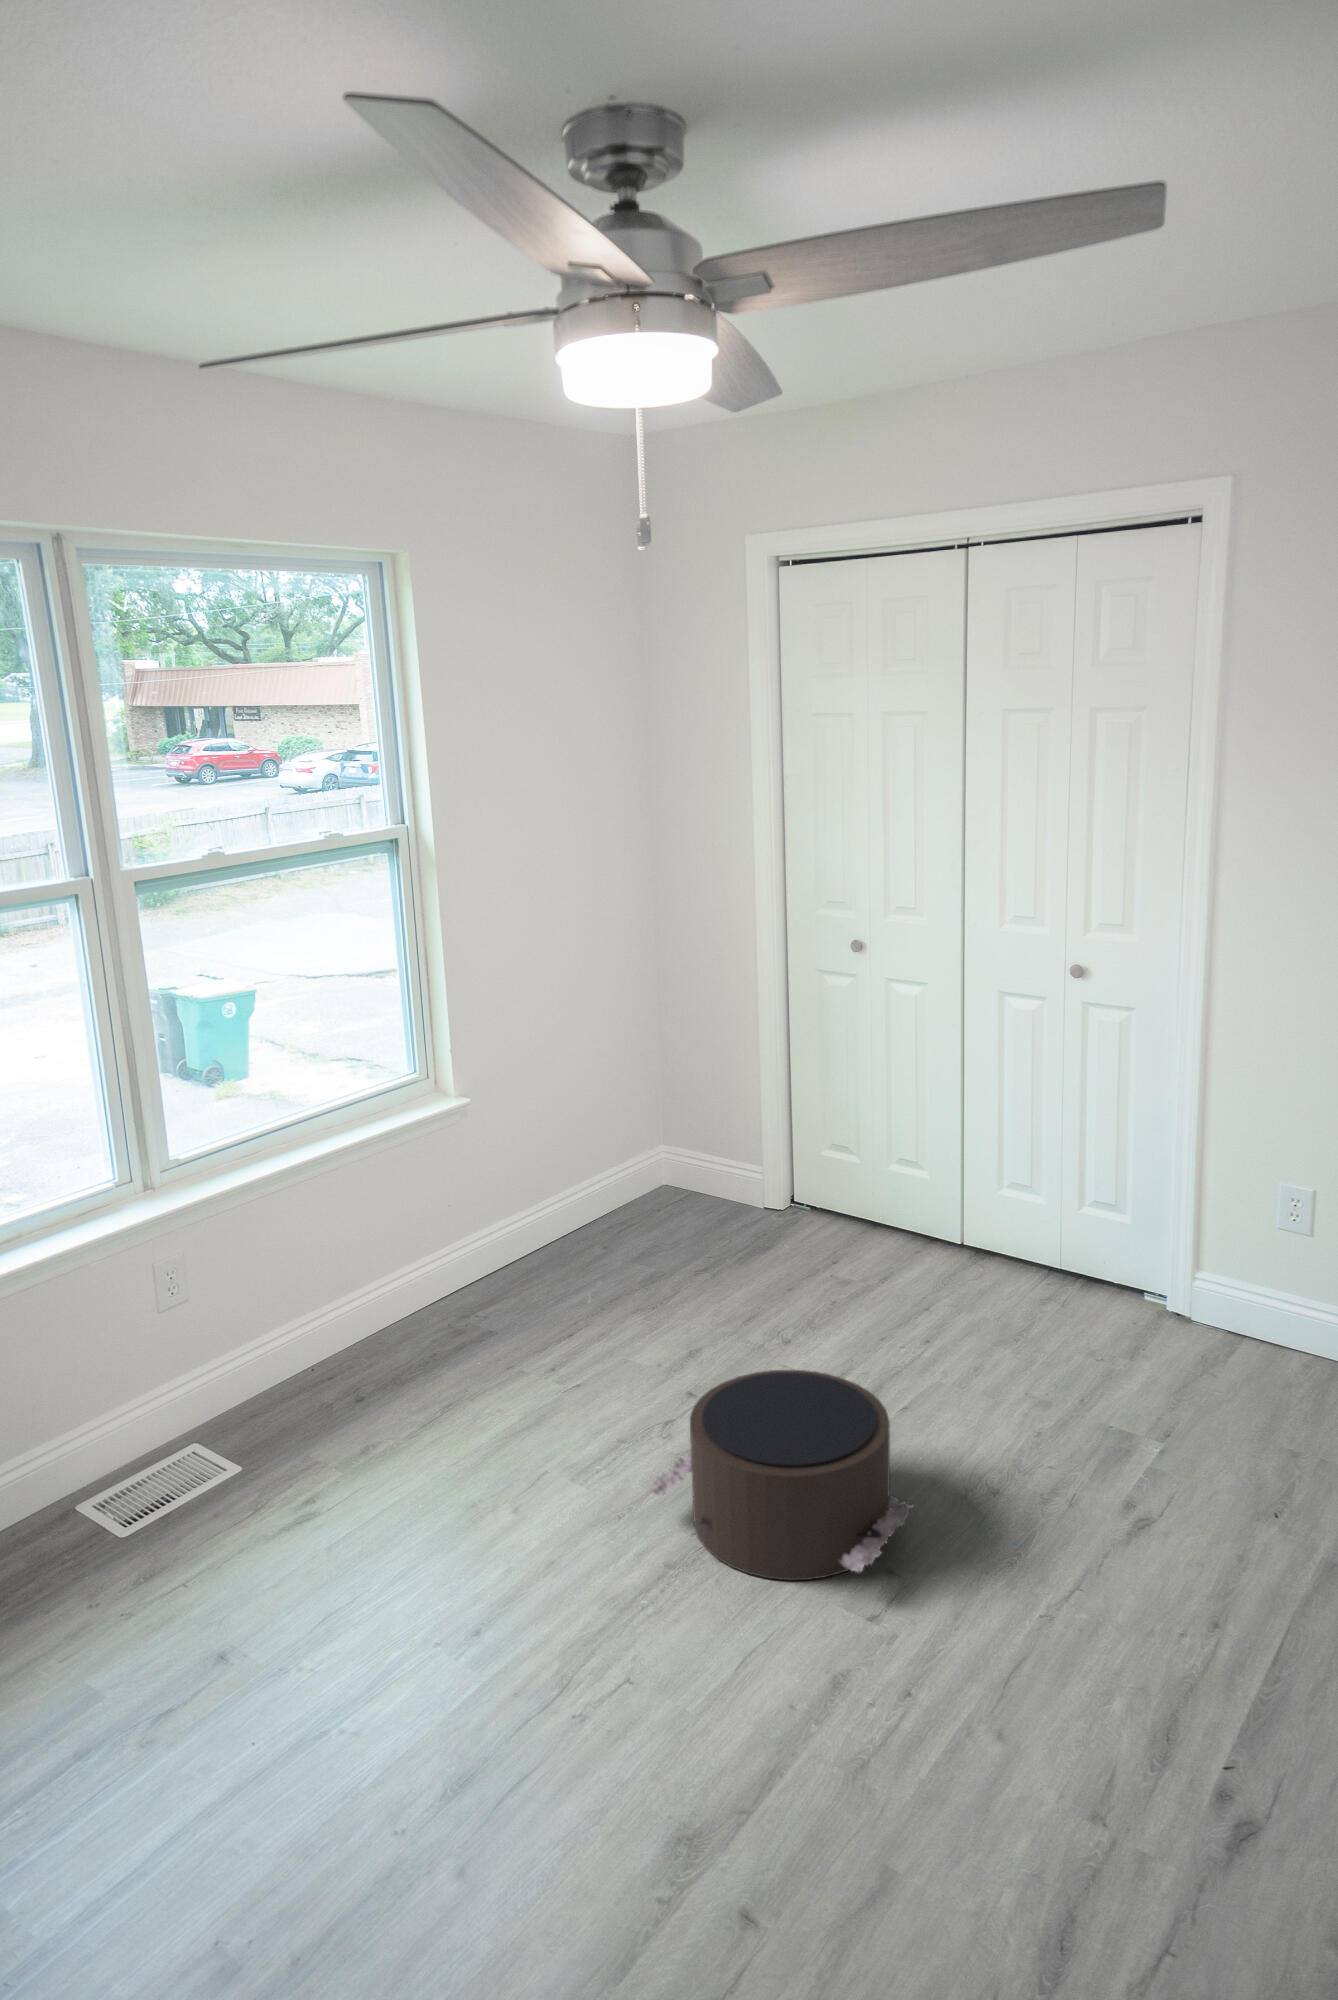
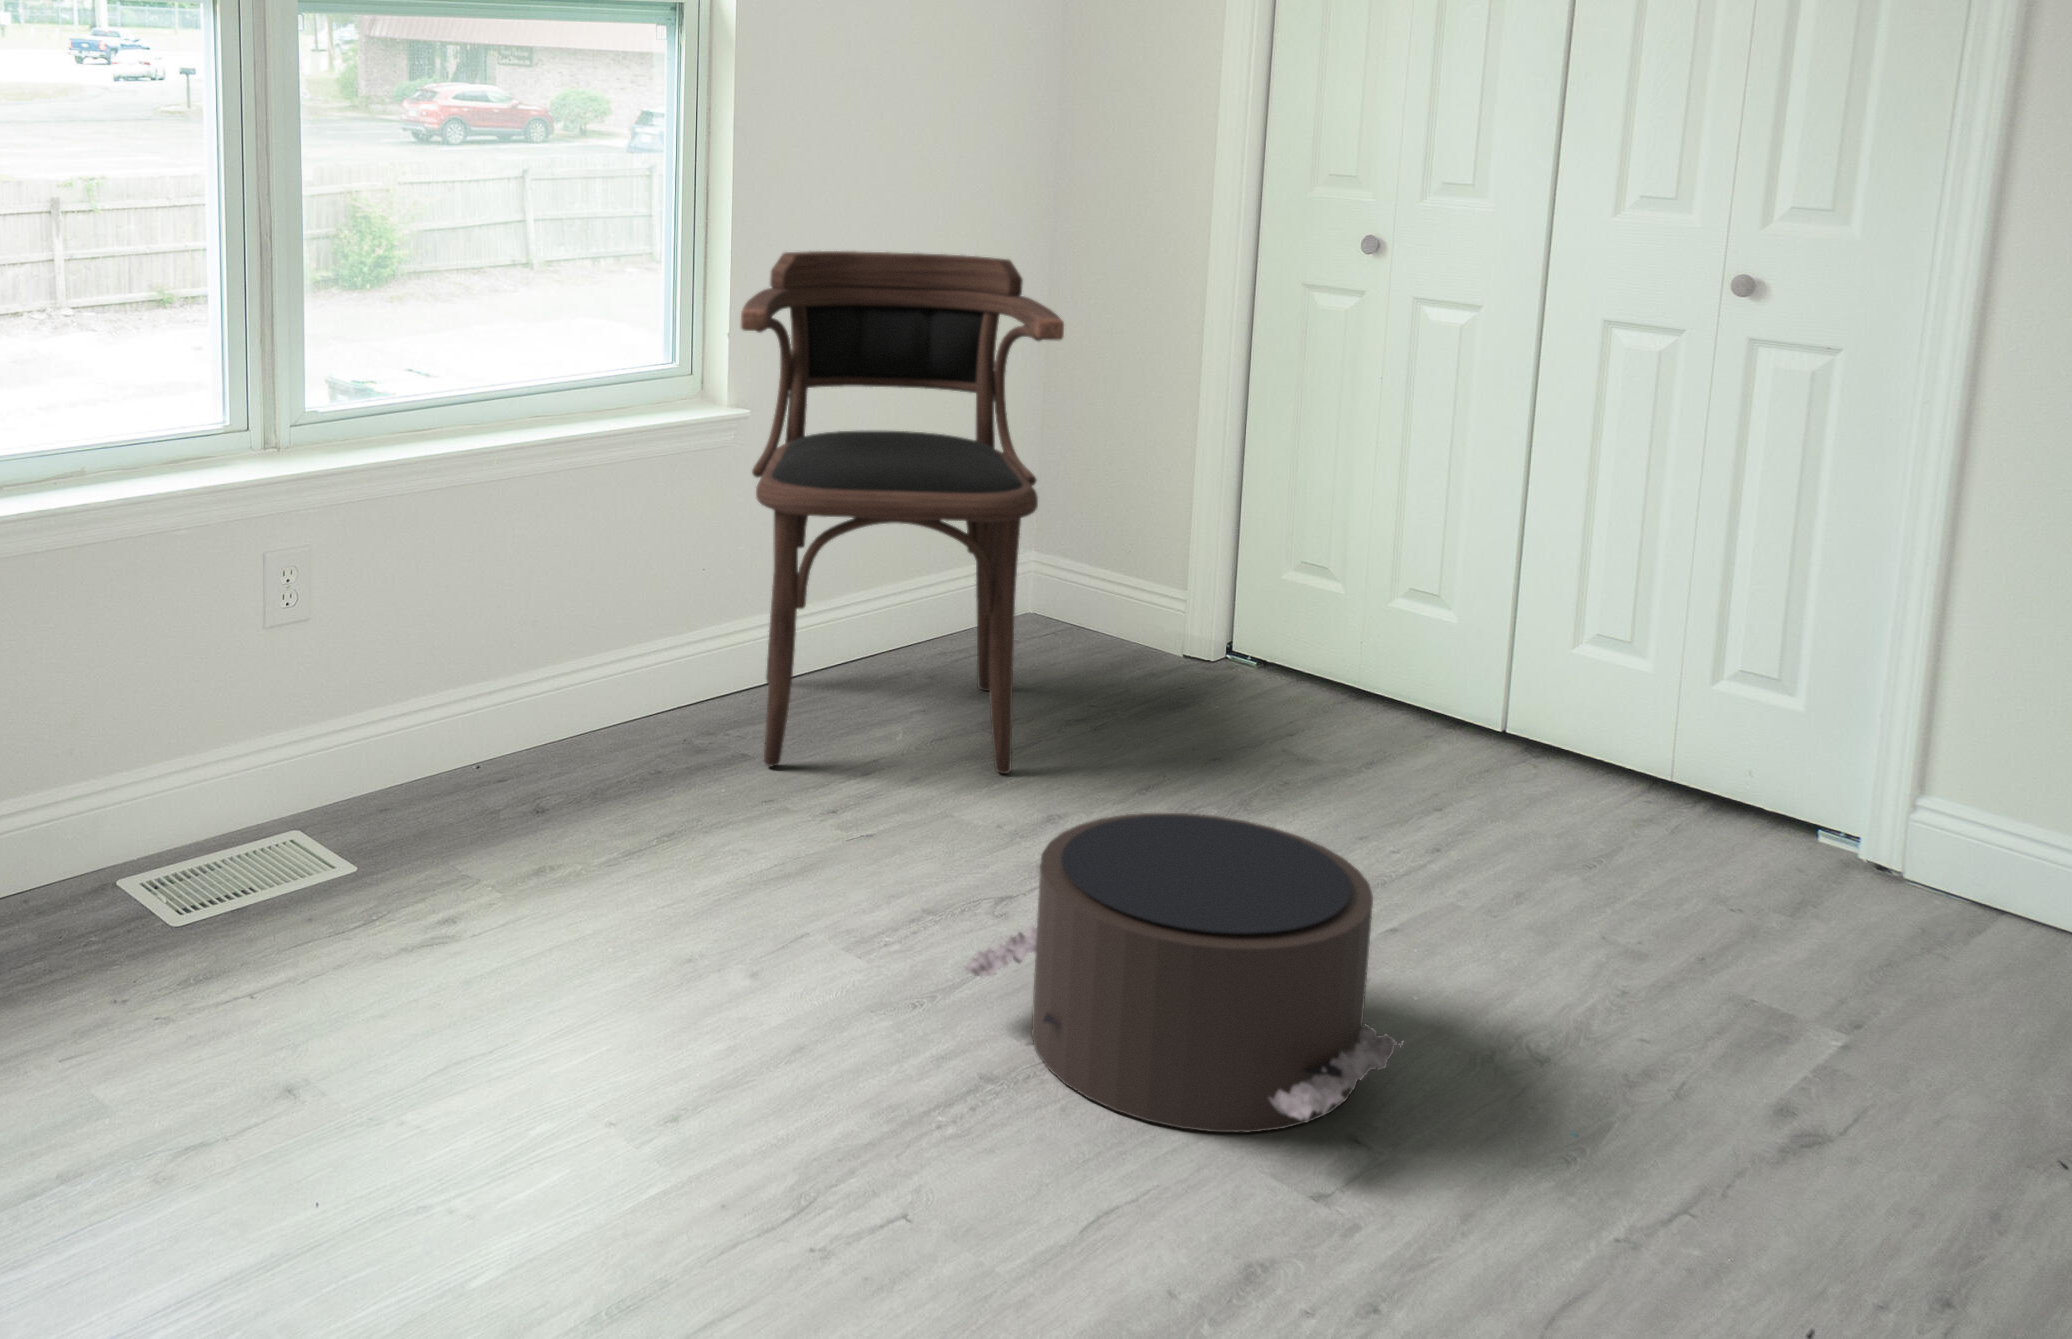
armchair: none [458,982,669,1338] -> present [741,251,1064,774]

